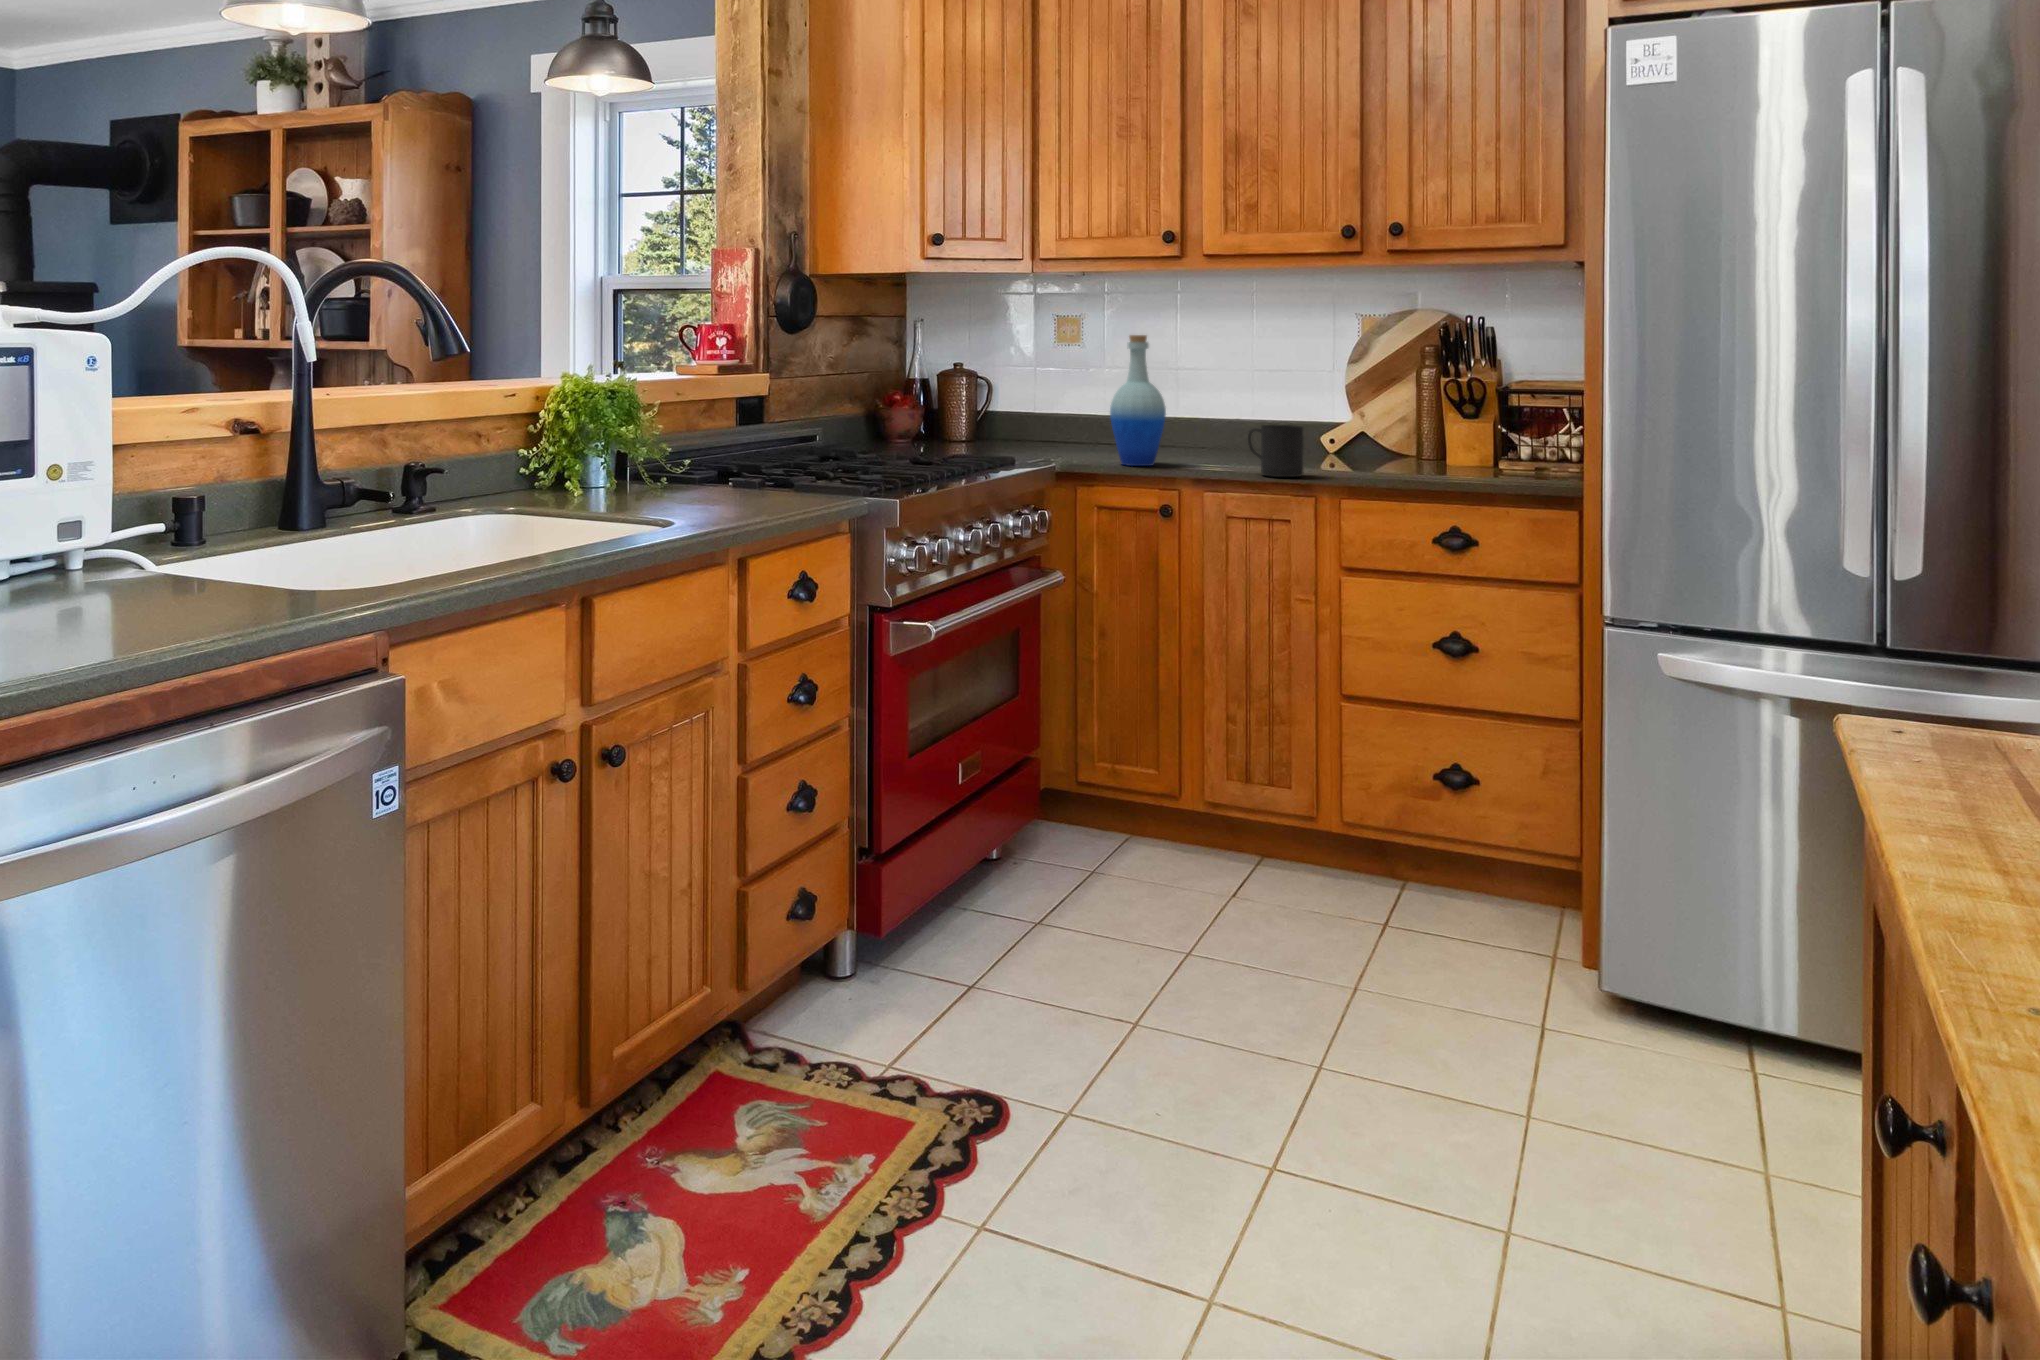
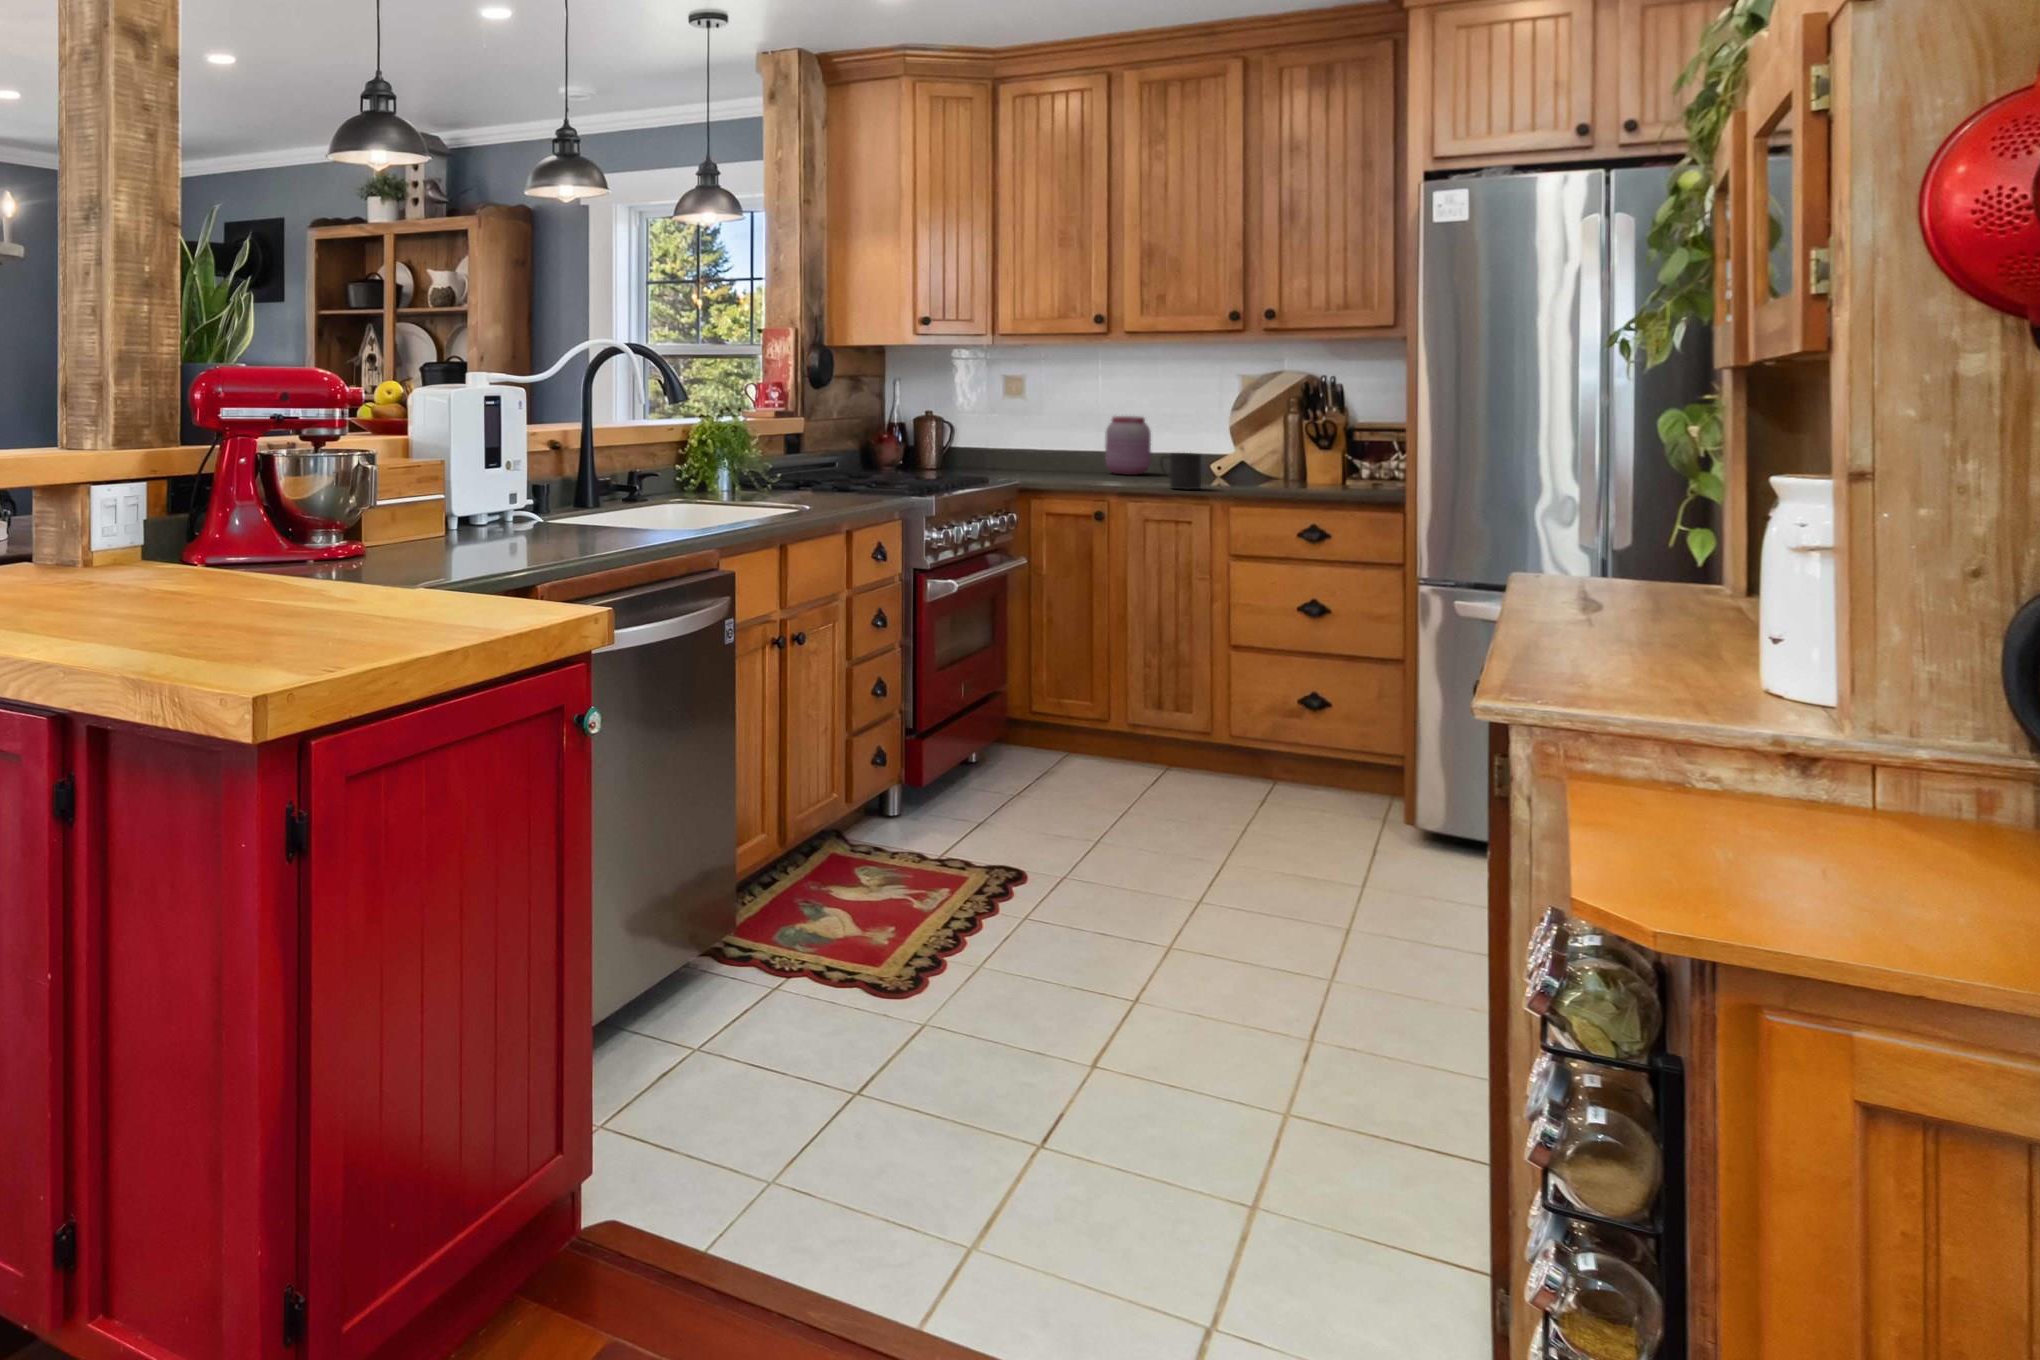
bottle: present [1110,335,1166,466] -> none [1057,390,1098,482]
jar: none [1186,371,1246,452] -> present [1105,416,1151,475]

